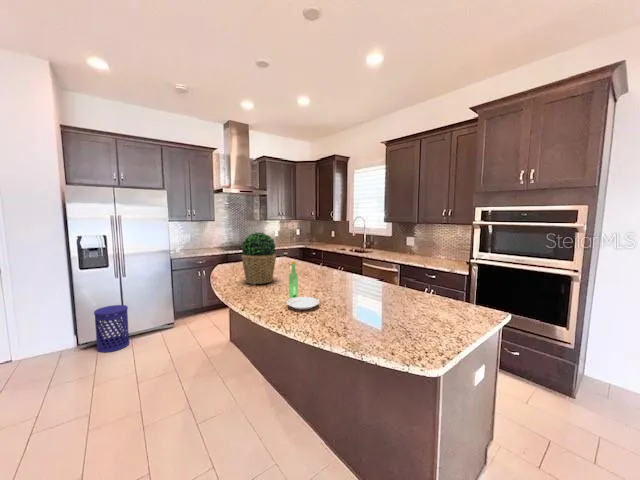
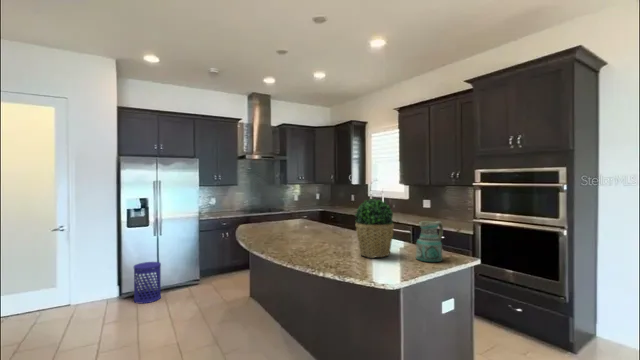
potted plant: present [242,233,276,285] -> present [355,199,394,258]
plate: present [286,261,319,310] -> none [296,217,323,255]
ceramic pitcher: none [433,268,467,320] -> present [416,221,443,262]

